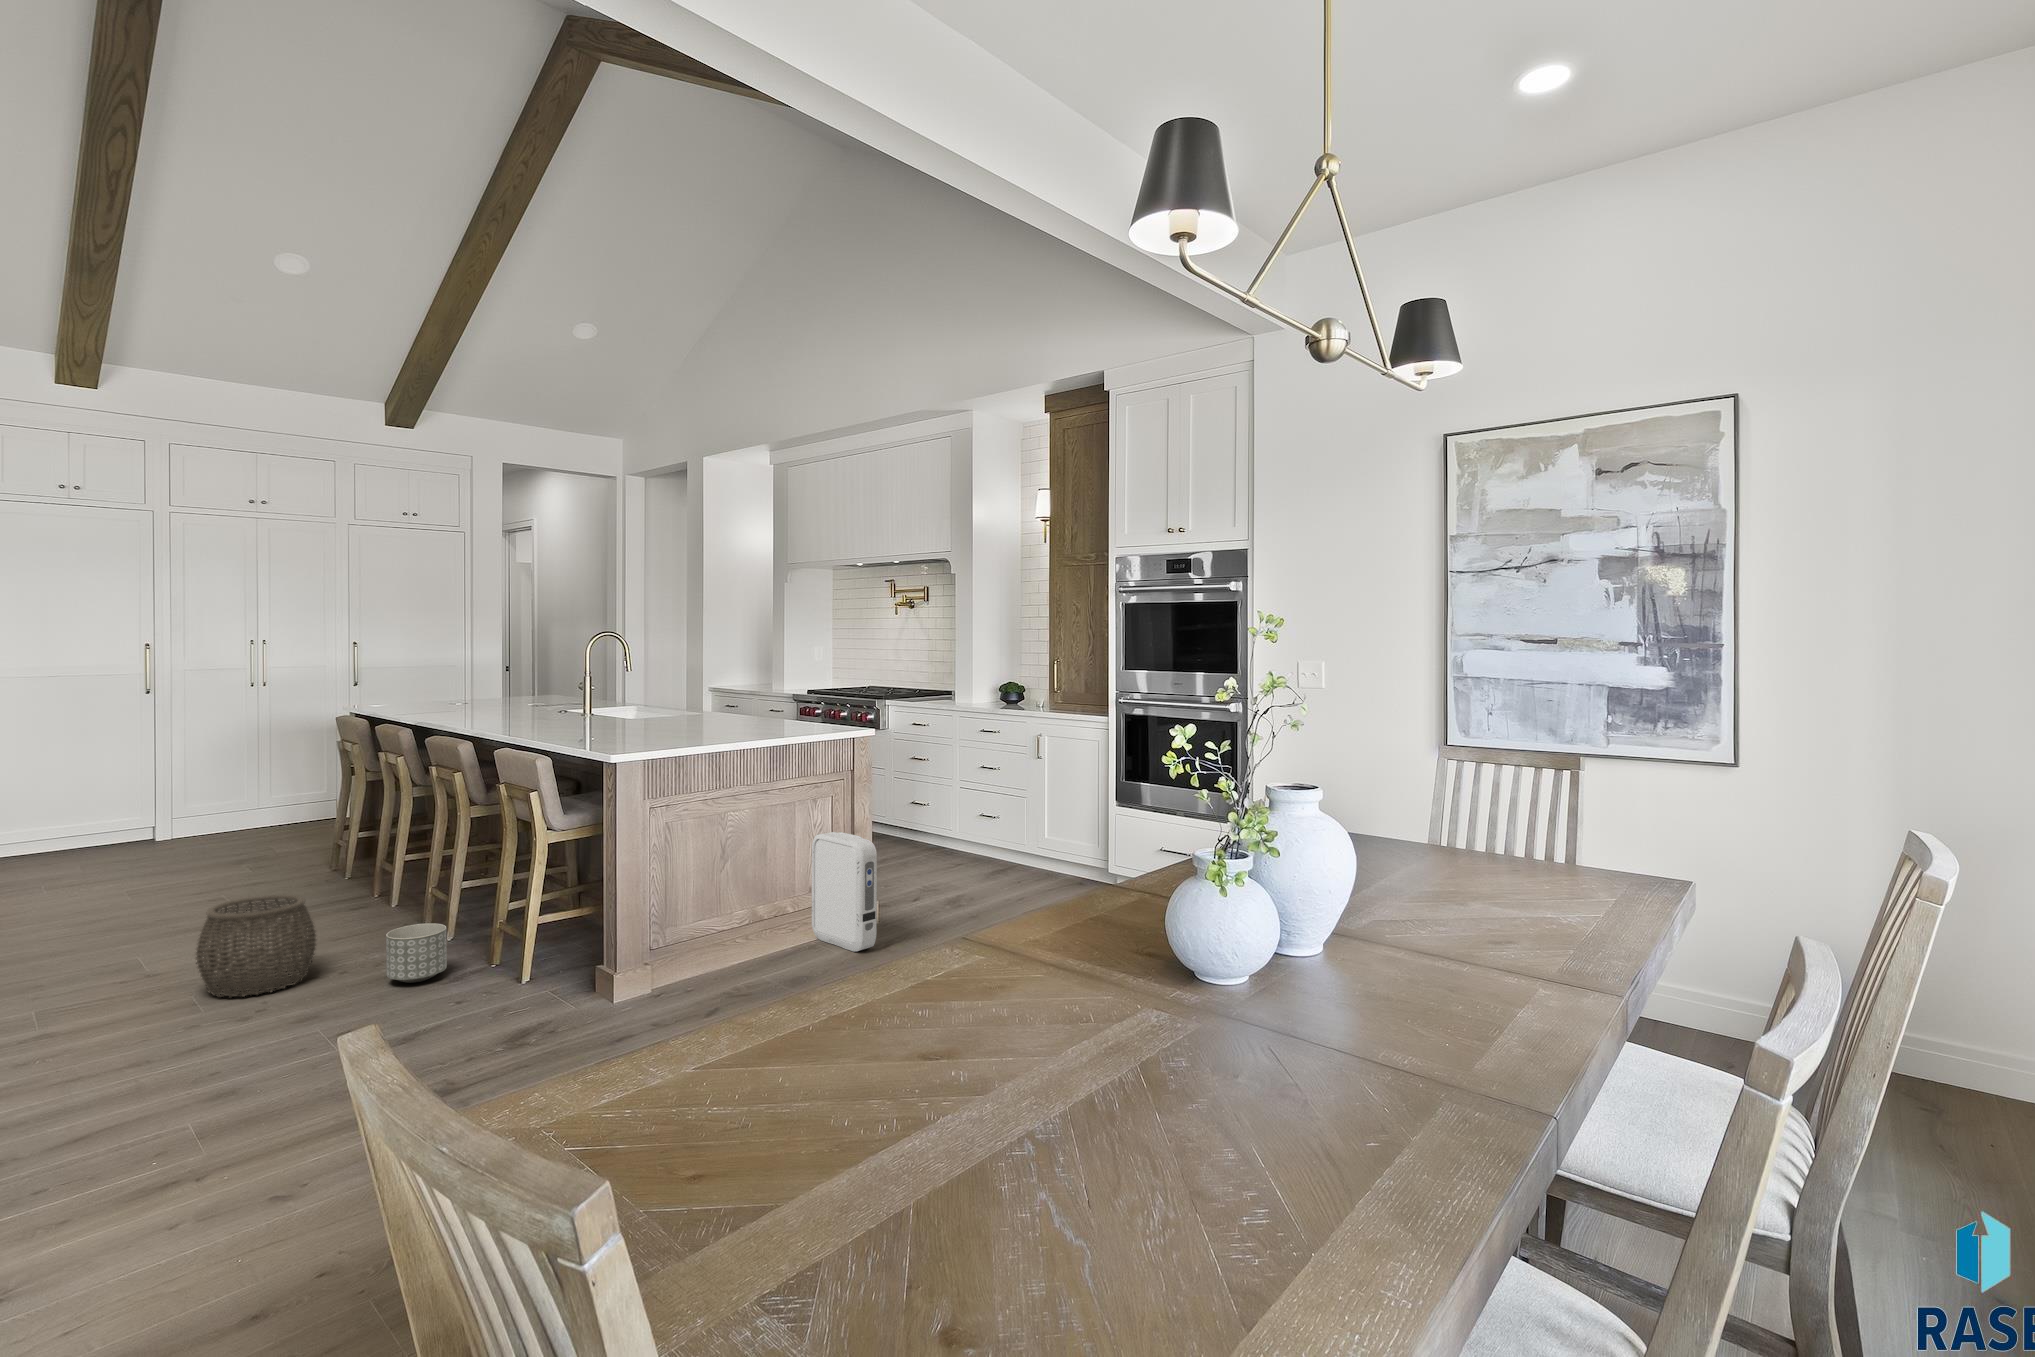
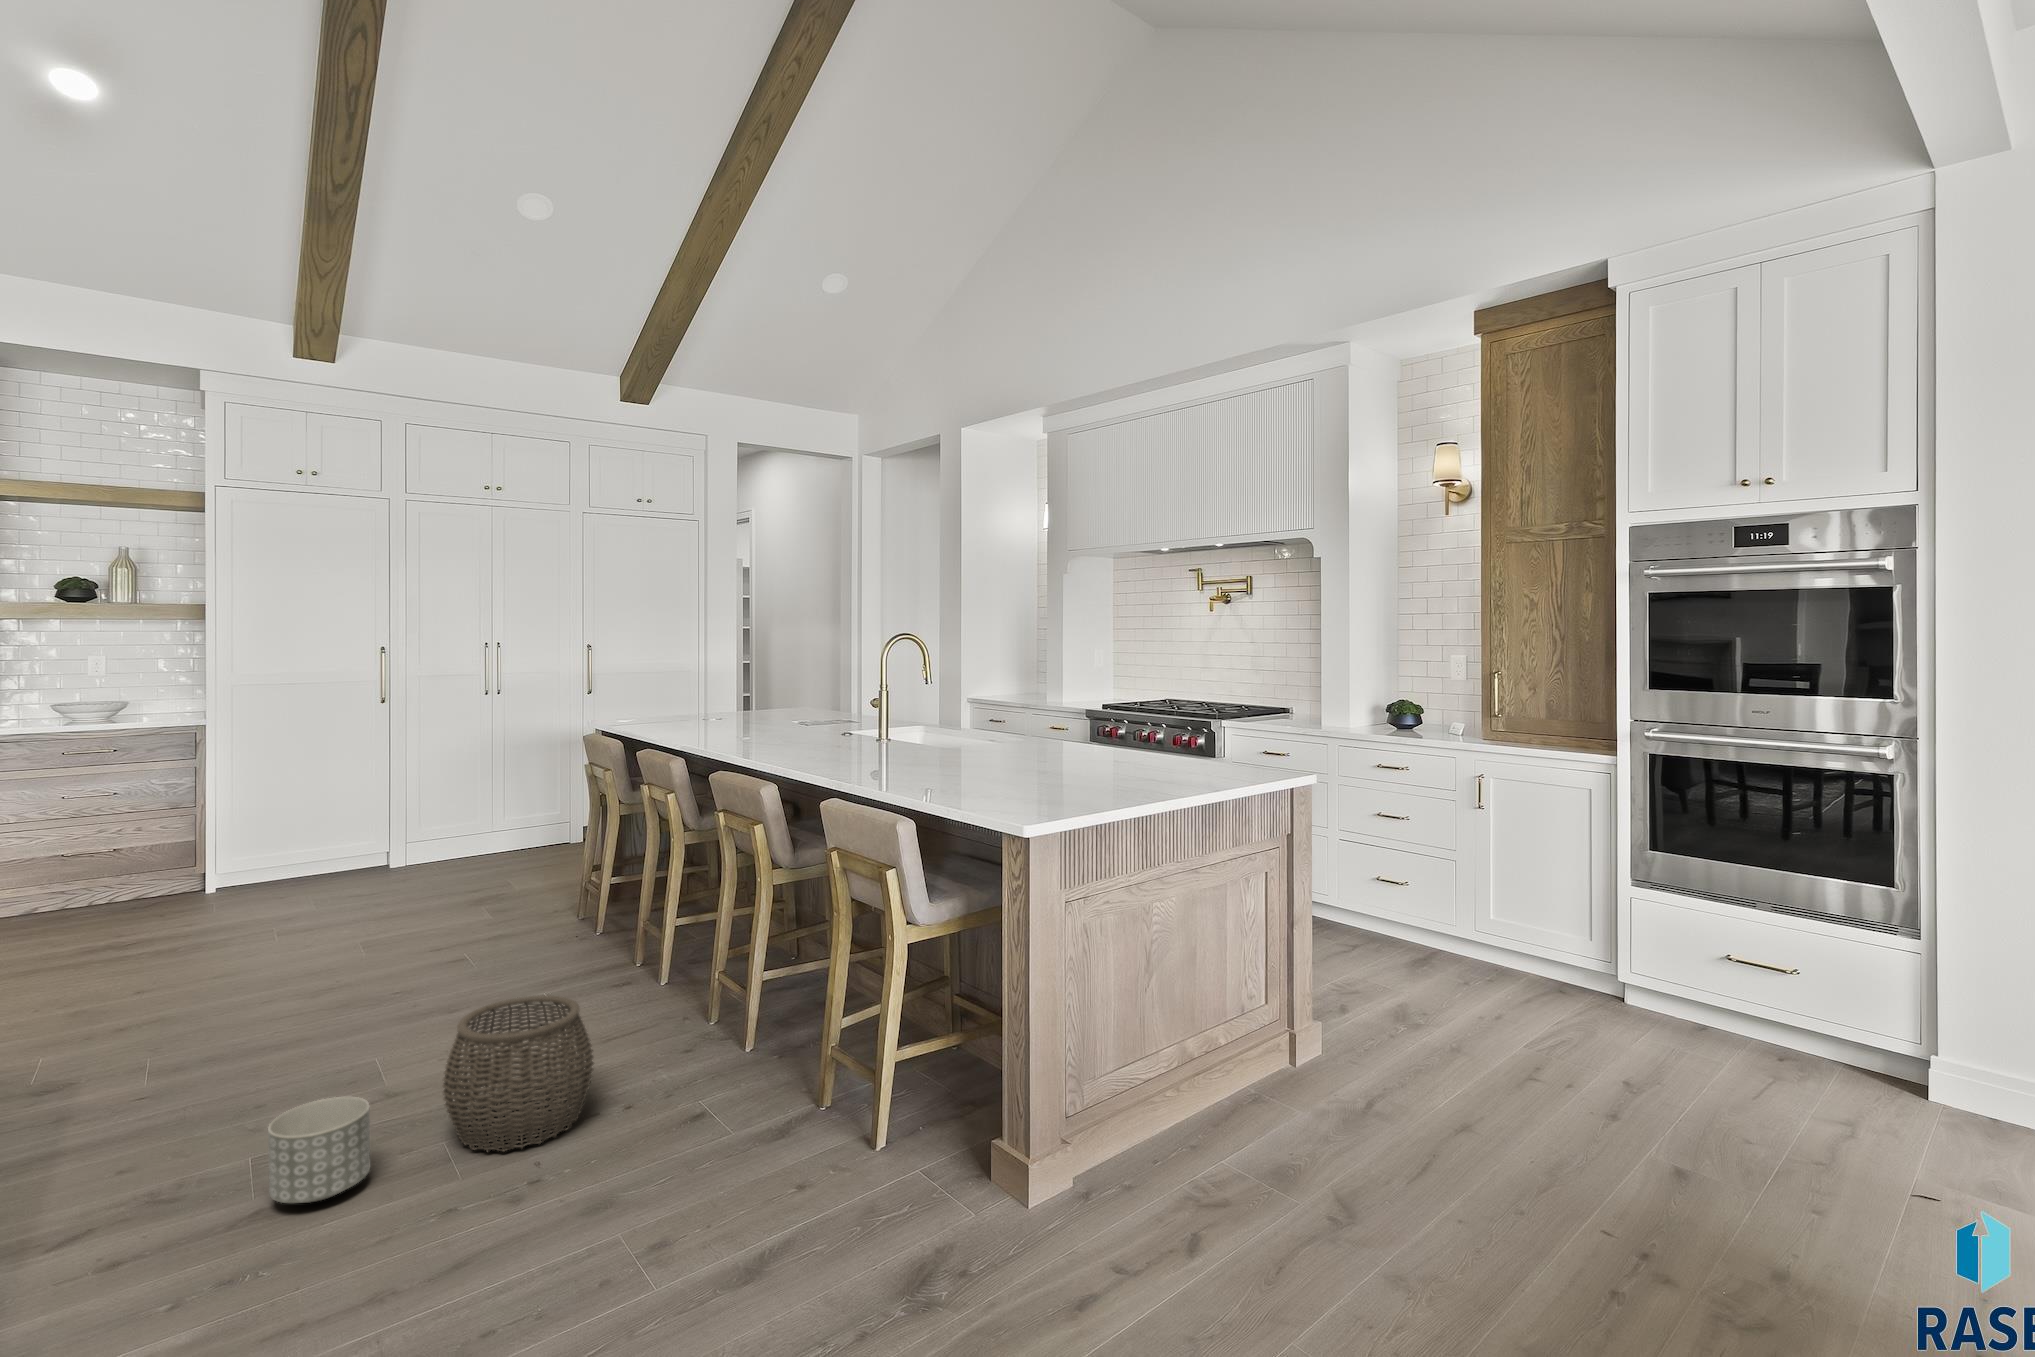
air purifier: present [812,832,877,952] -> none [1245,925,1364,1113]
planter: present [386,923,447,983] -> present [268,1097,370,1203]

